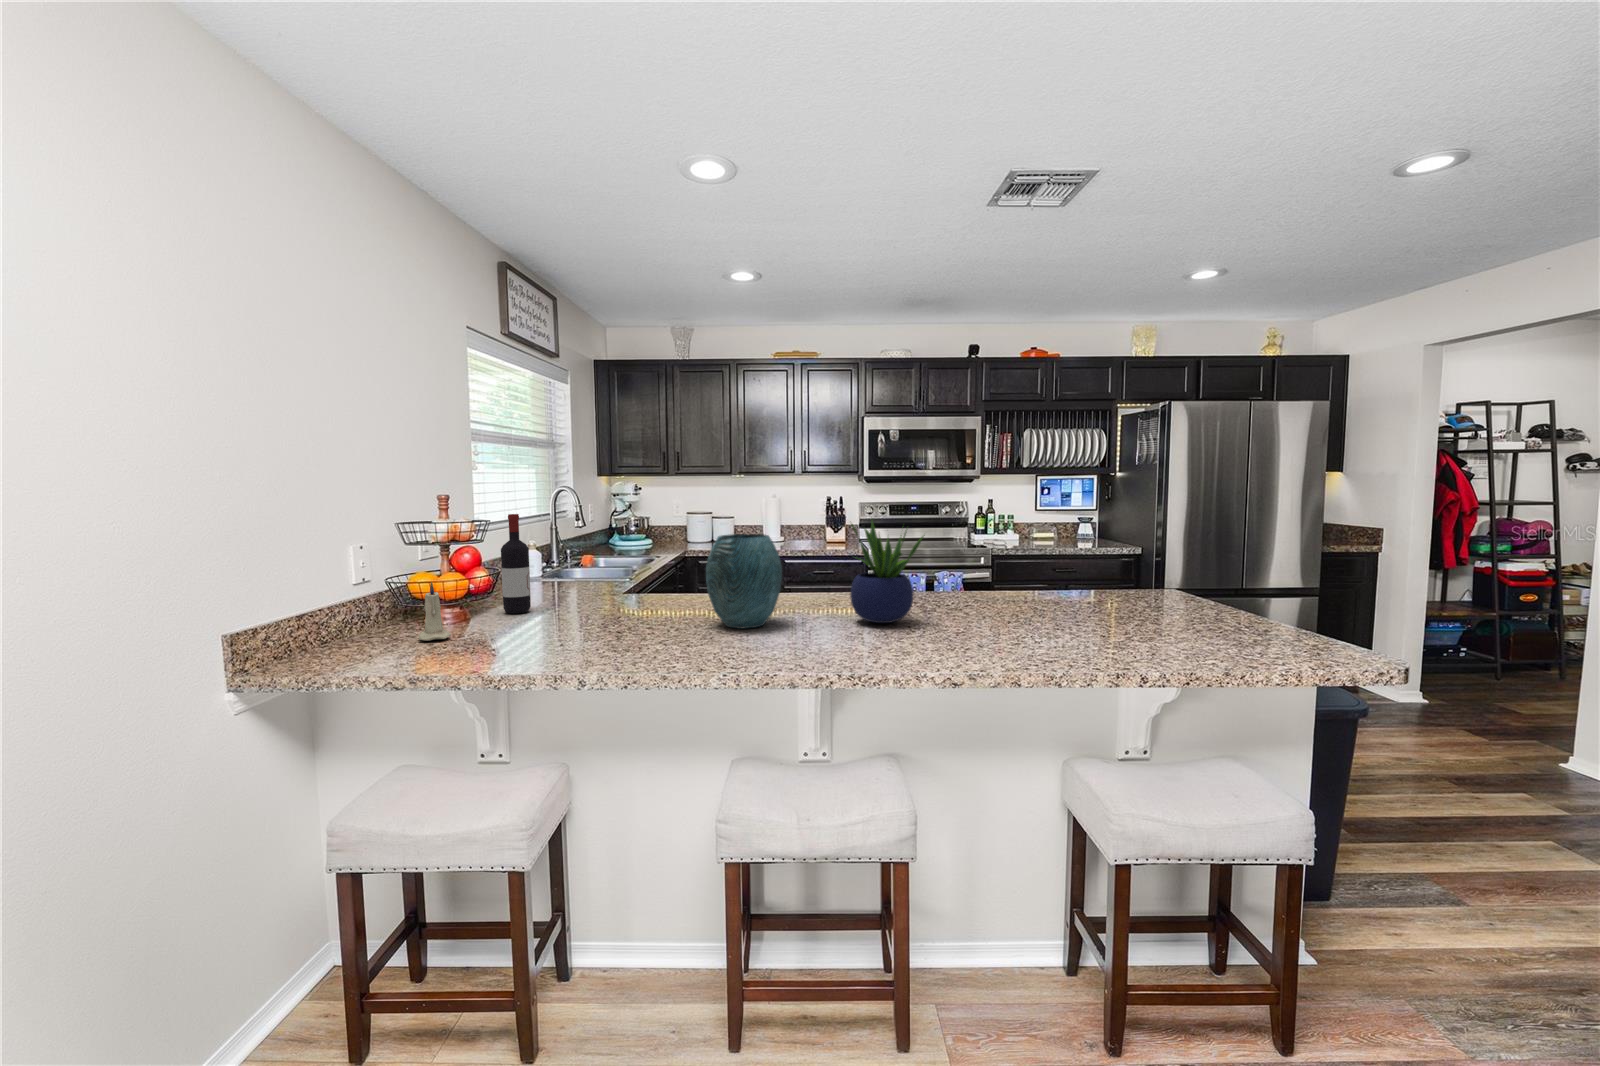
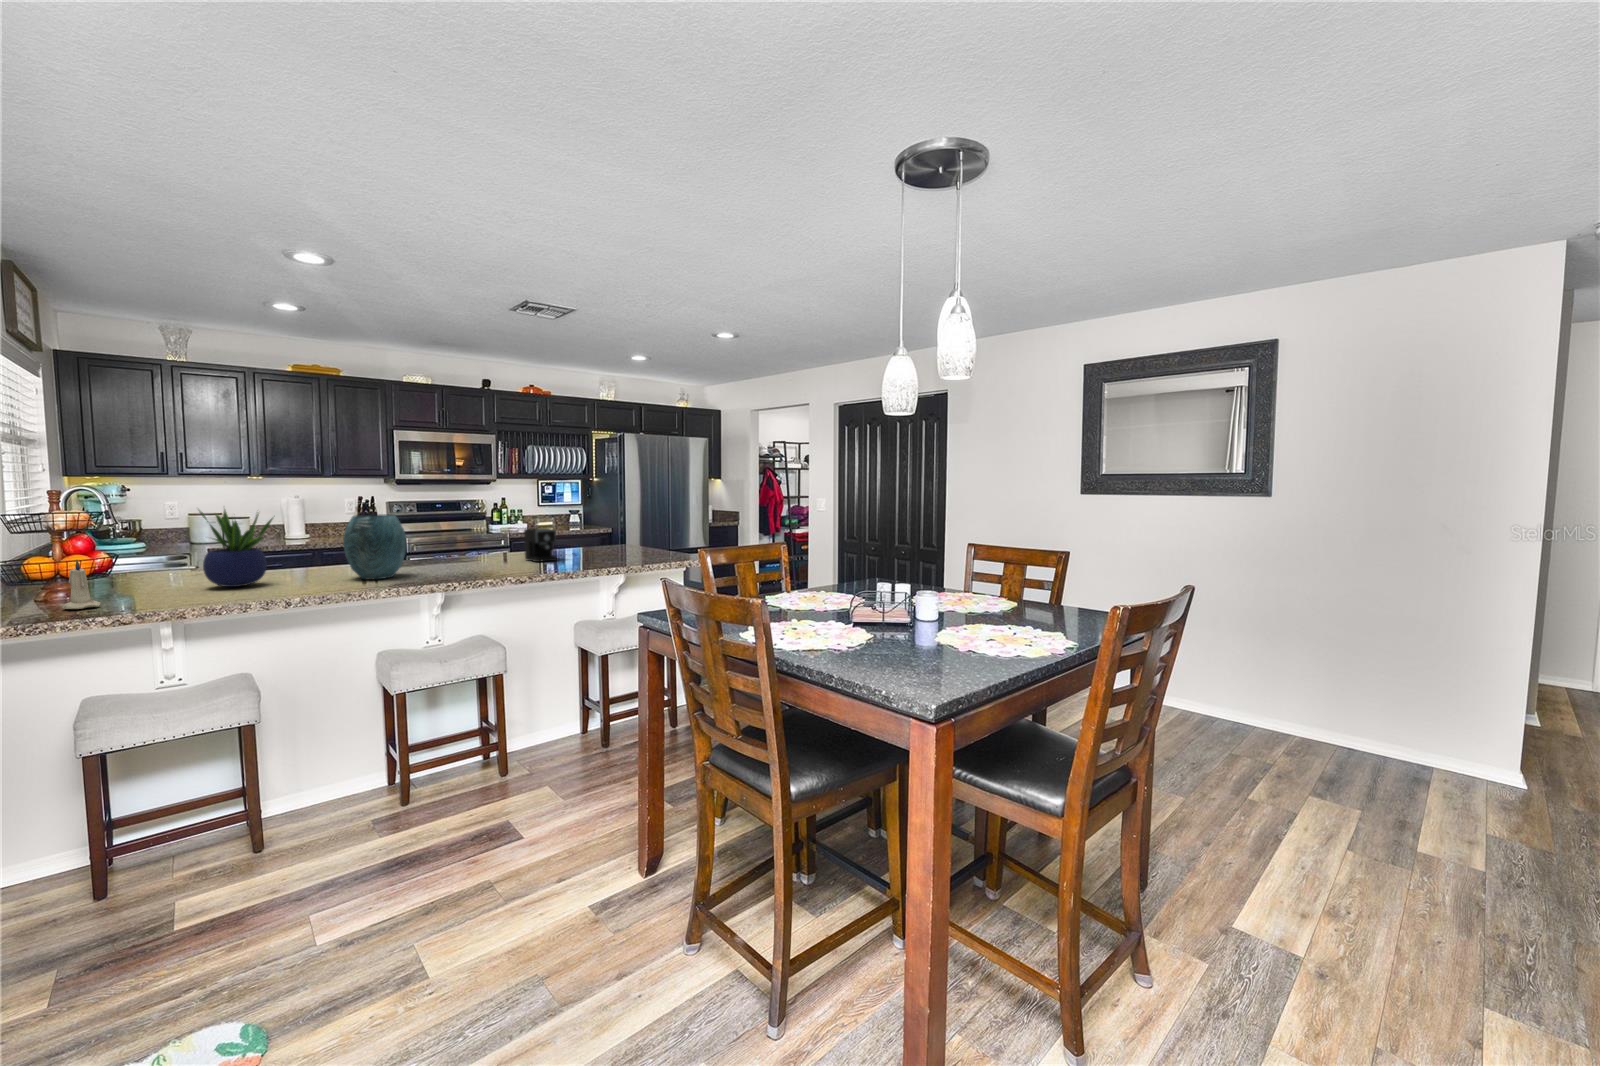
wine bottle: present [501,514,531,614] -> none [109,504,146,591]
potted plant: present [850,521,925,623] -> present [199,509,273,587]
coffee maker: none [963,559,1048,617] -> present [524,528,573,562]

